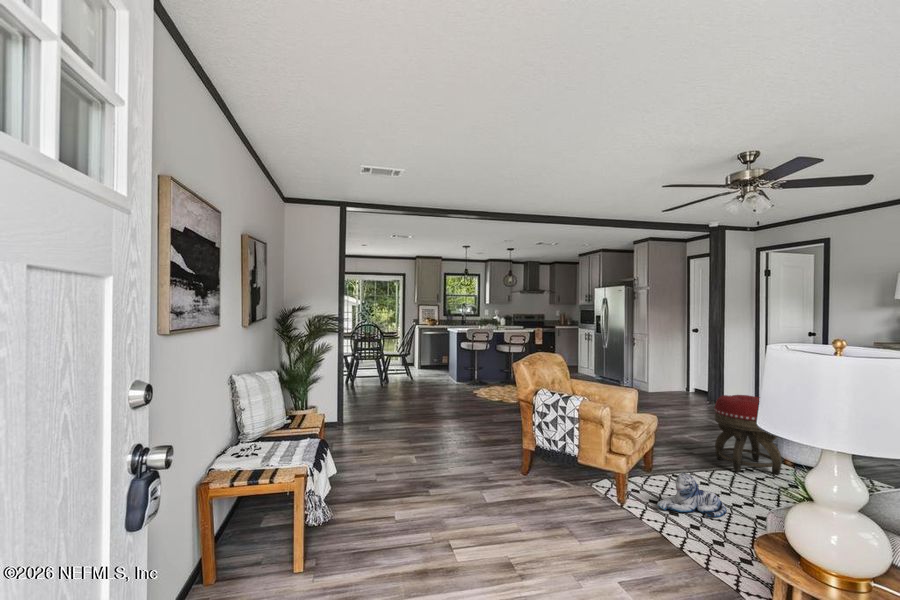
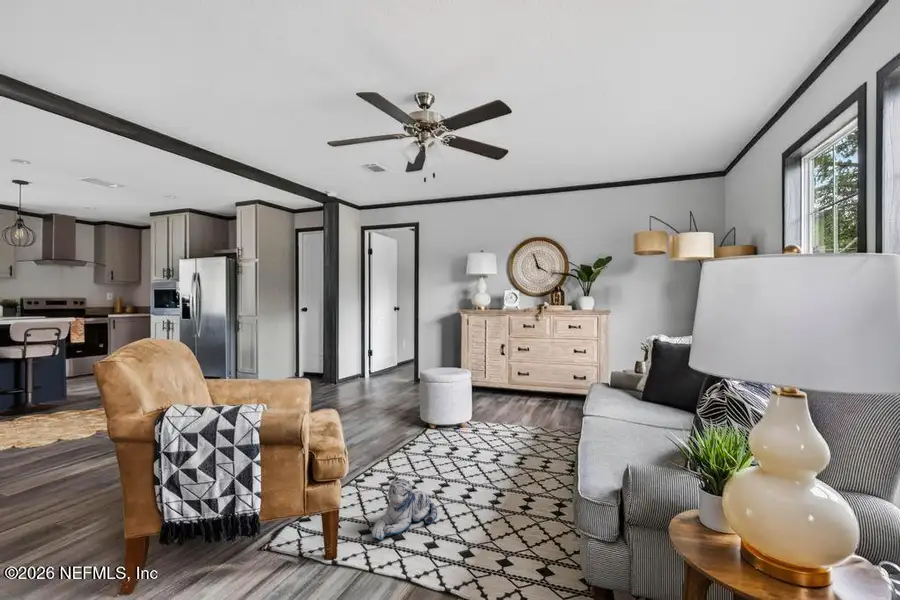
footstool: present [714,395,782,475] -> none [378,369,439,456]

